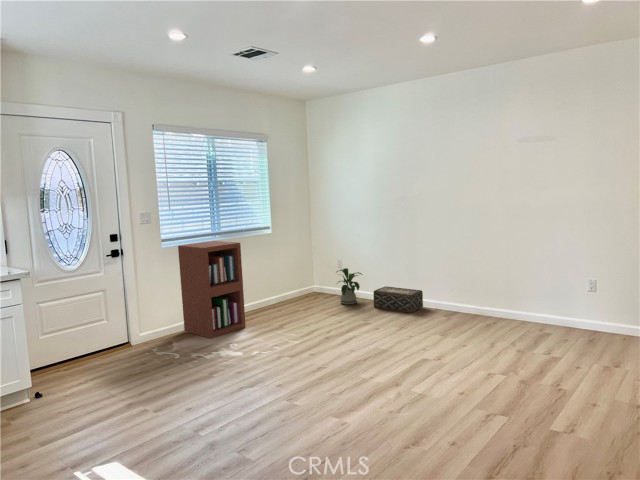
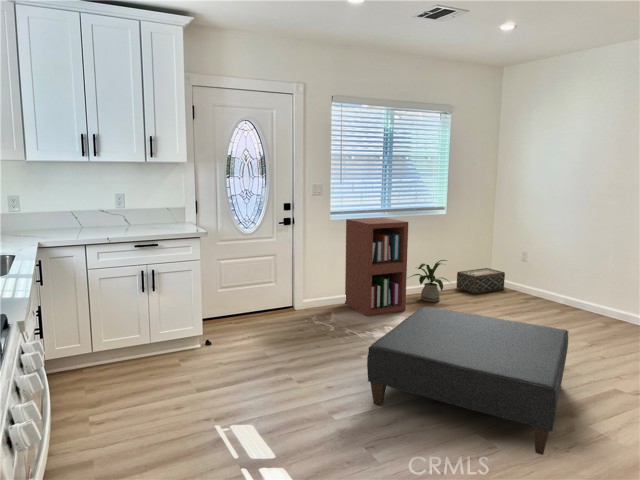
house plant: present [337,268,362,305] -> present [411,260,448,302]
woven basket: present [373,286,423,313] -> present [457,268,505,293]
ottoman: none [226,317,385,416] -> present [367,307,569,455]

